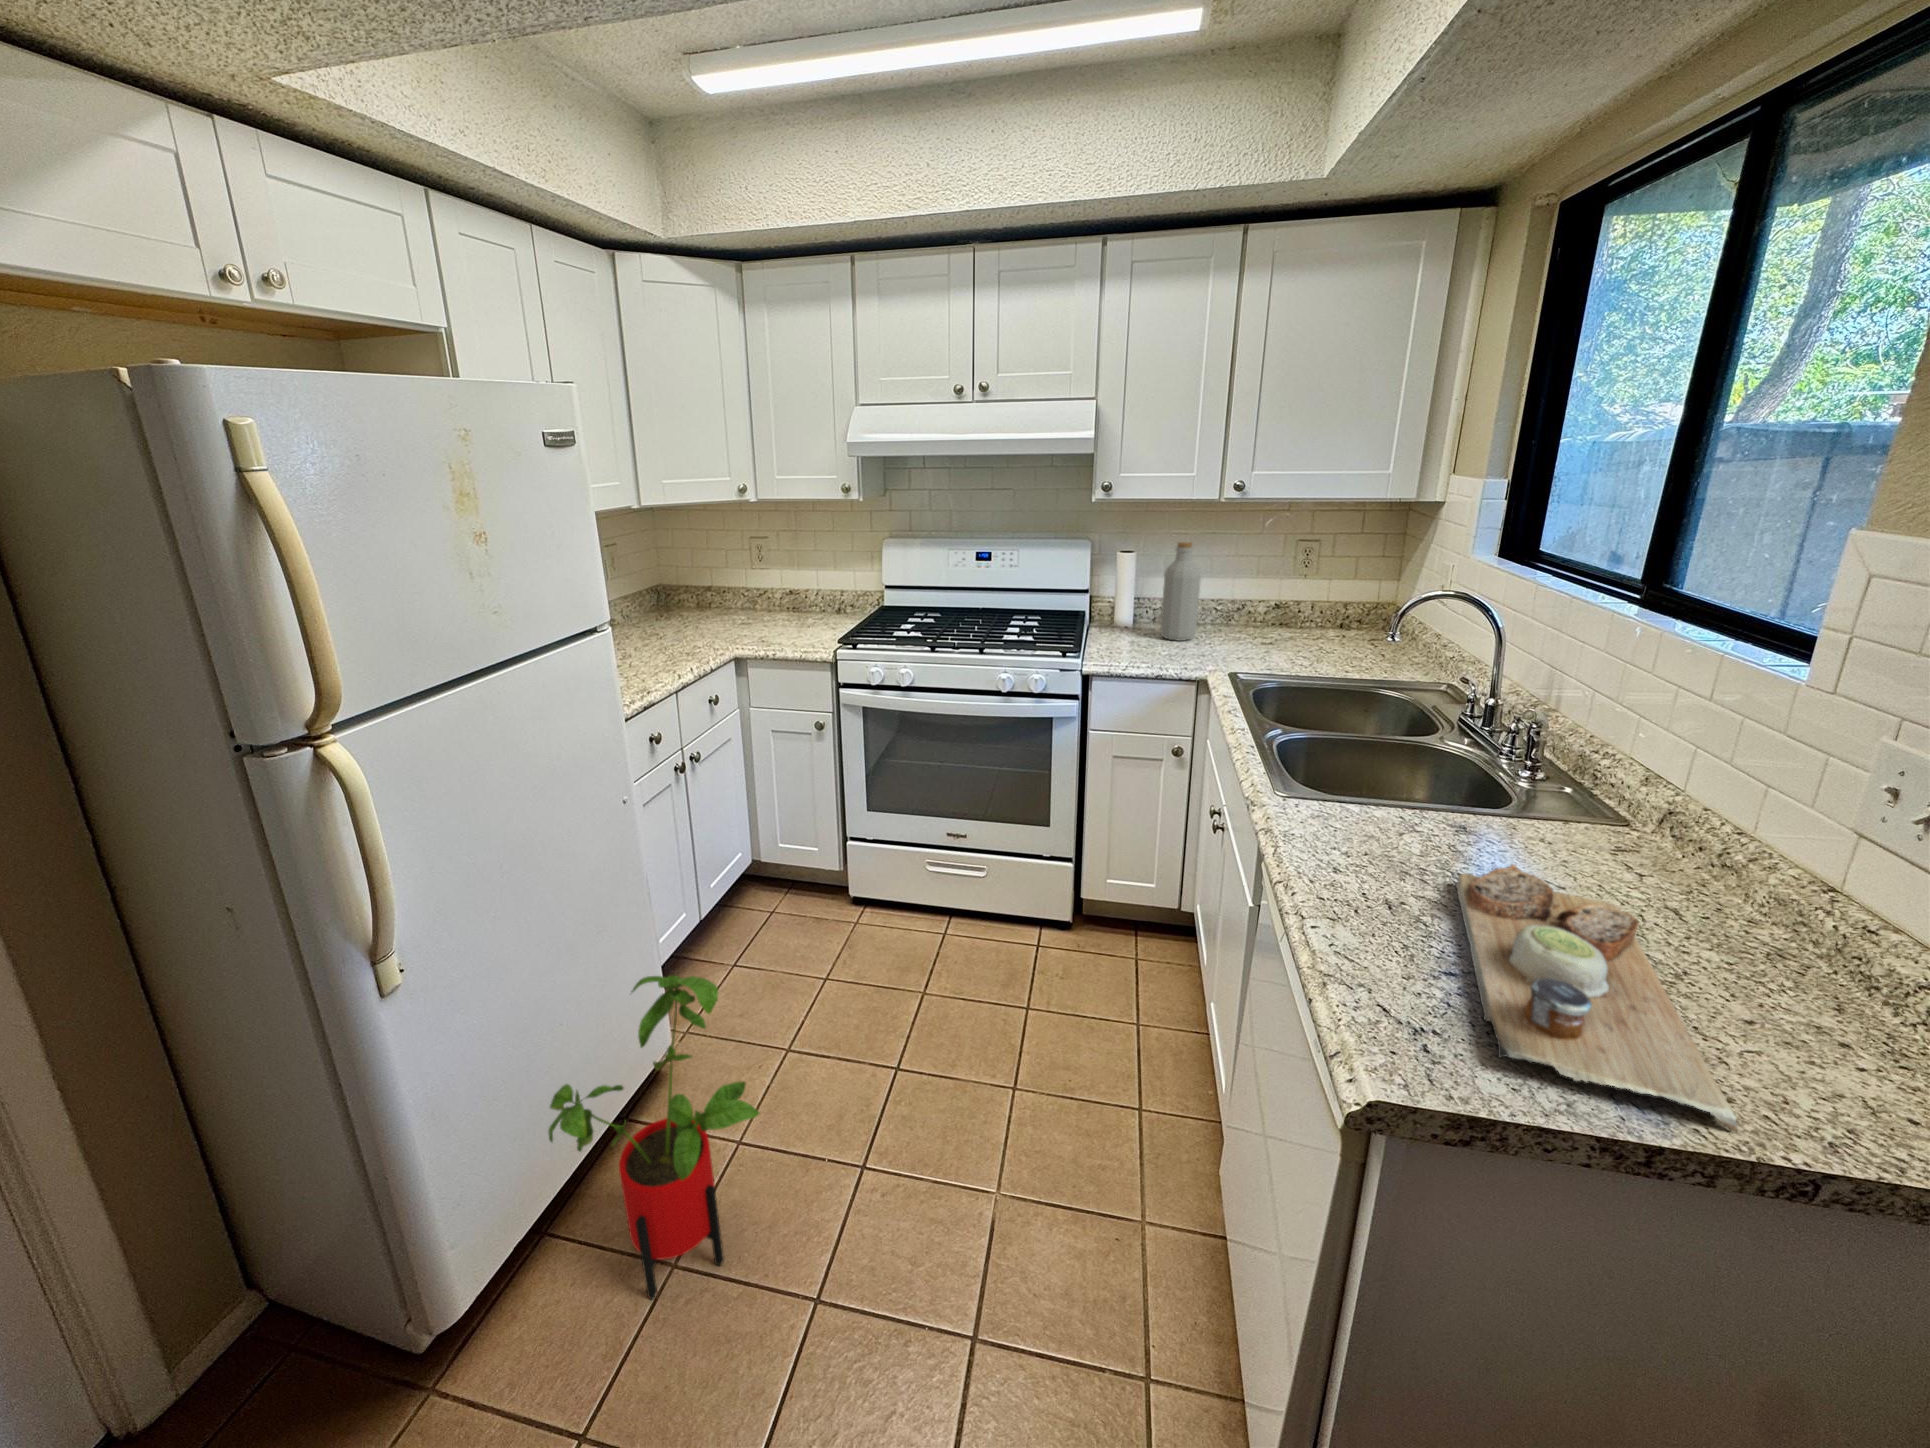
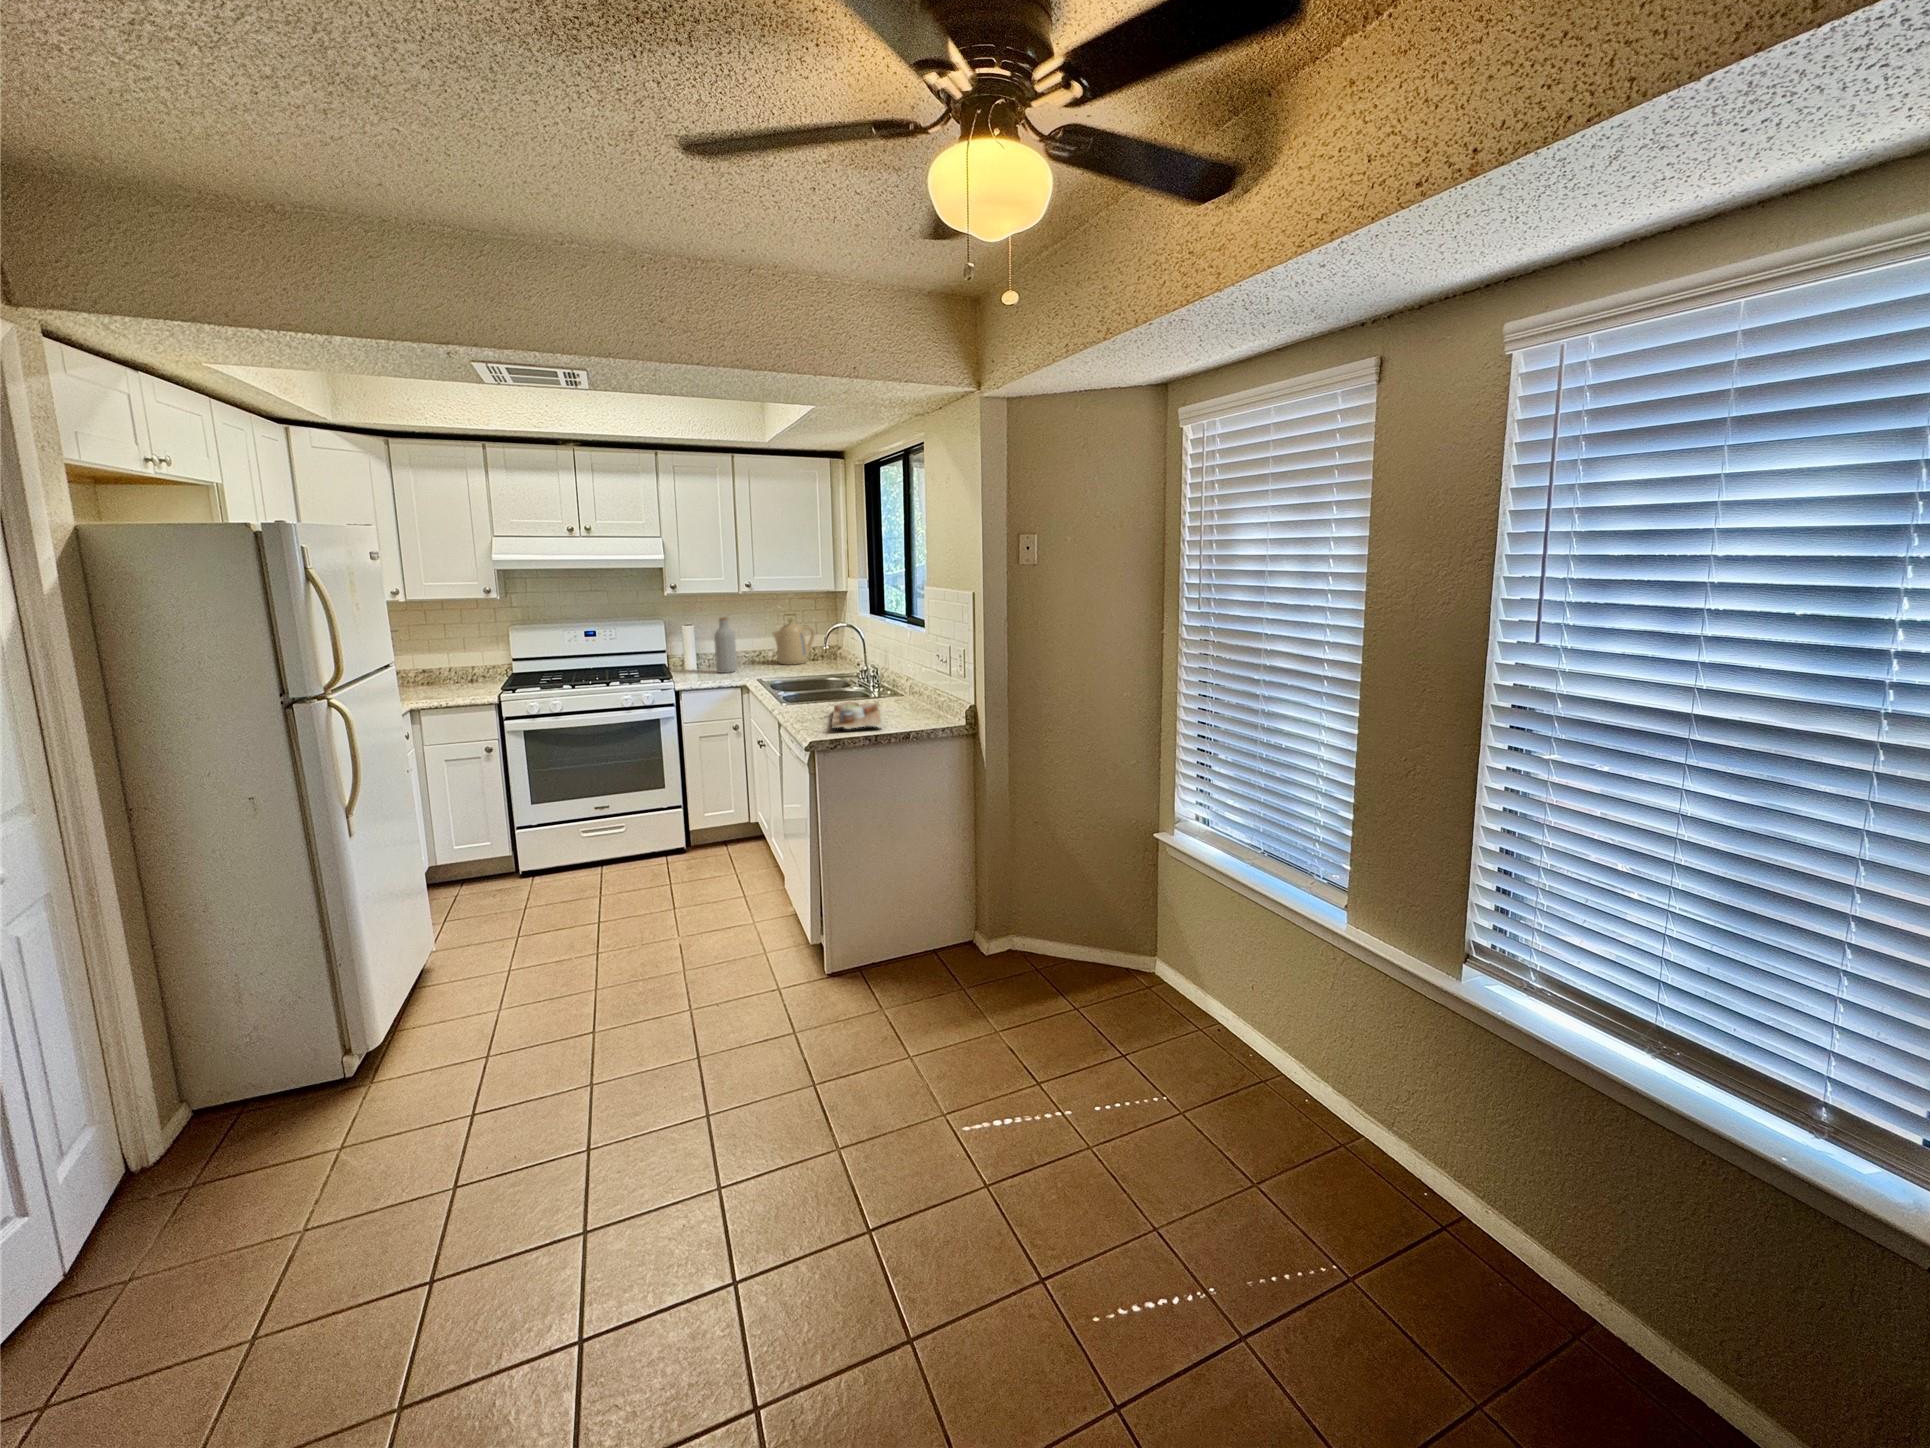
kettle: none [1267,554,1352,633] -> present [773,623,815,665]
house plant: present [548,975,760,1299] -> none [405,838,546,1020]

